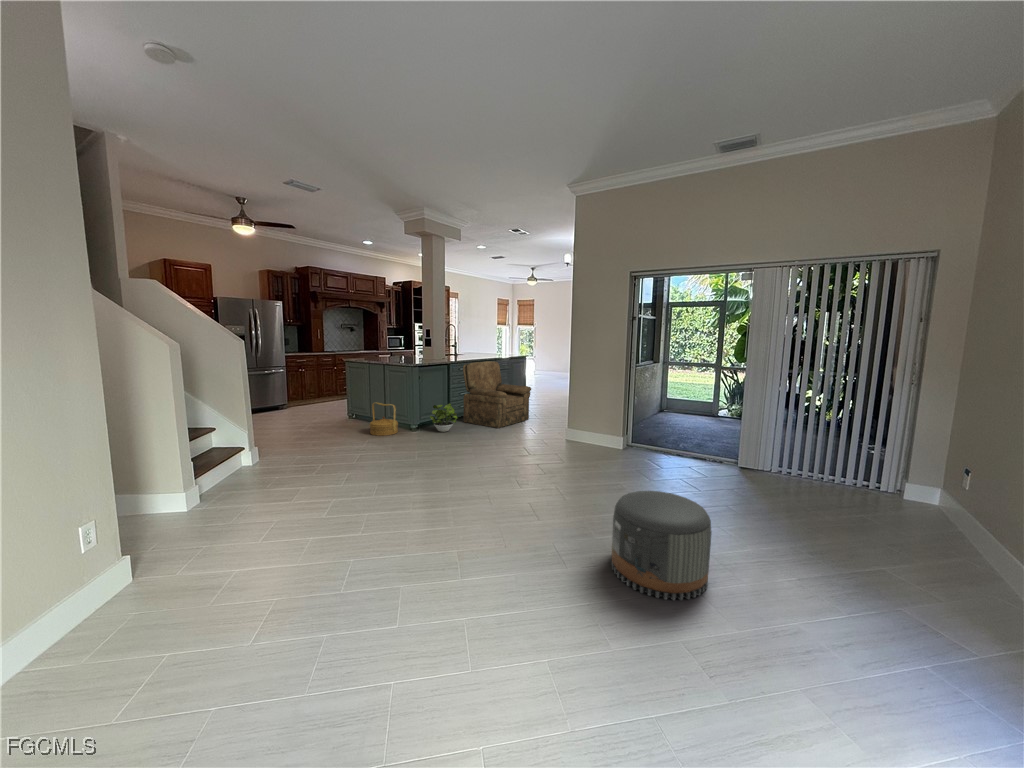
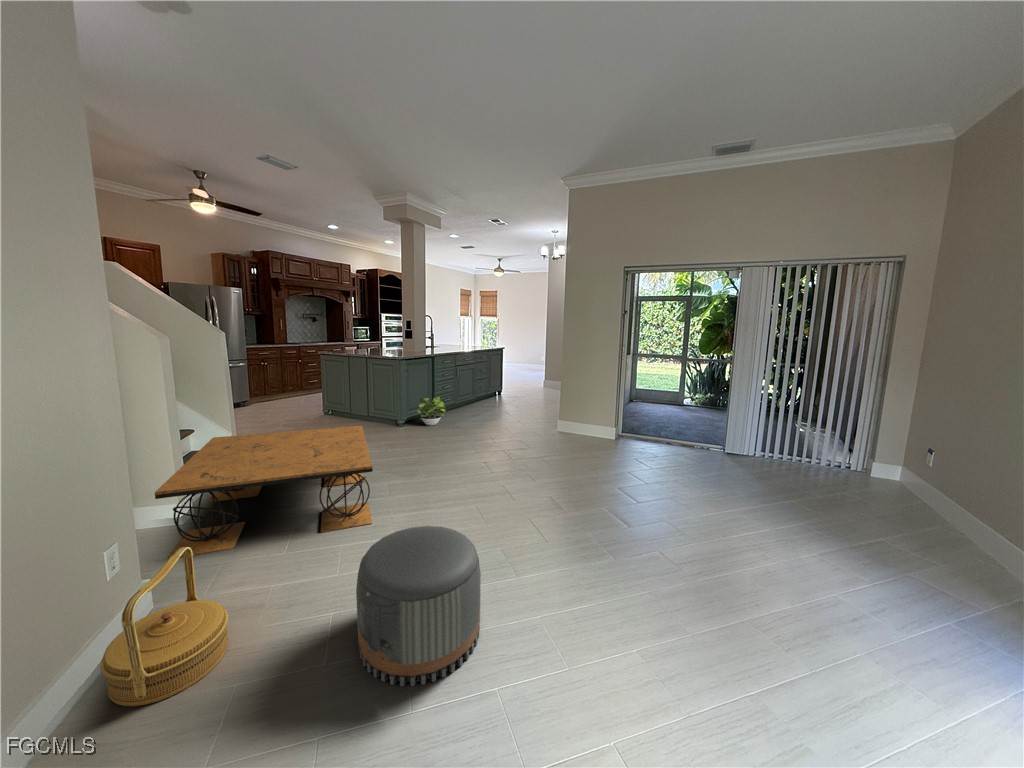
armchair: present [463,361,531,428] -> none [447,353,513,420]
woven basket: present [370,402,398,436] -> present [100,547,228,706]
coffee table: none [154,428,361,539] -> present [155,426,373,560]
pouf: present [611,491,712,600] -> present [356,526,481,686]

